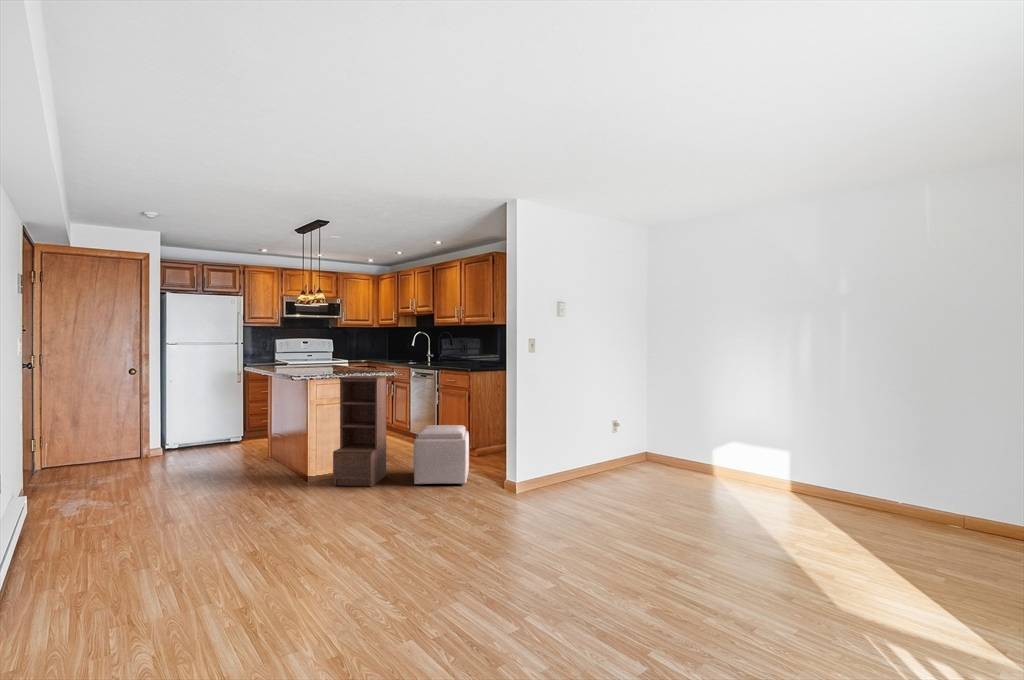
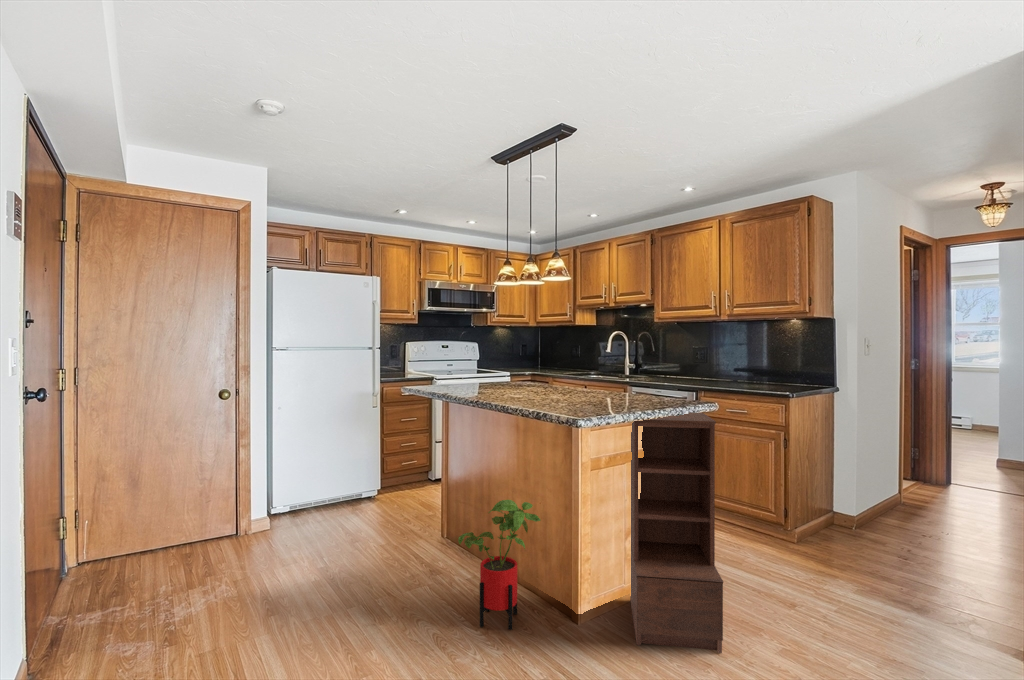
house plant: none [248,418,294,483] -> present [458,500,541,630]
ottoman: present [414,425,469,485] -> none [759,509,921,651]

